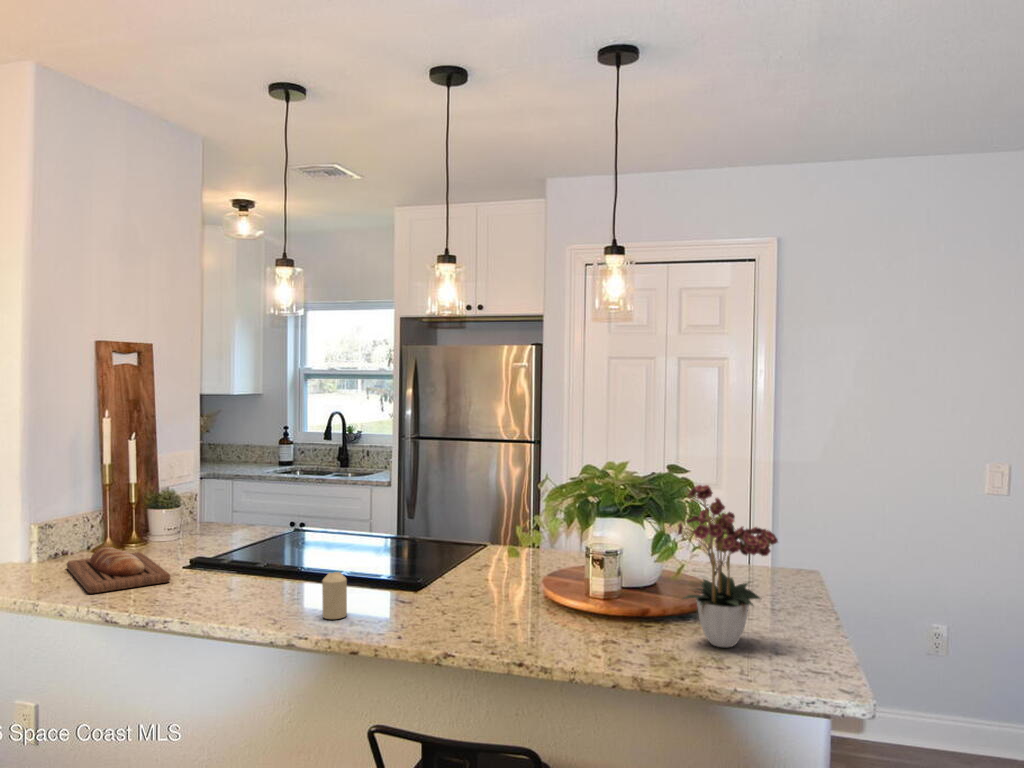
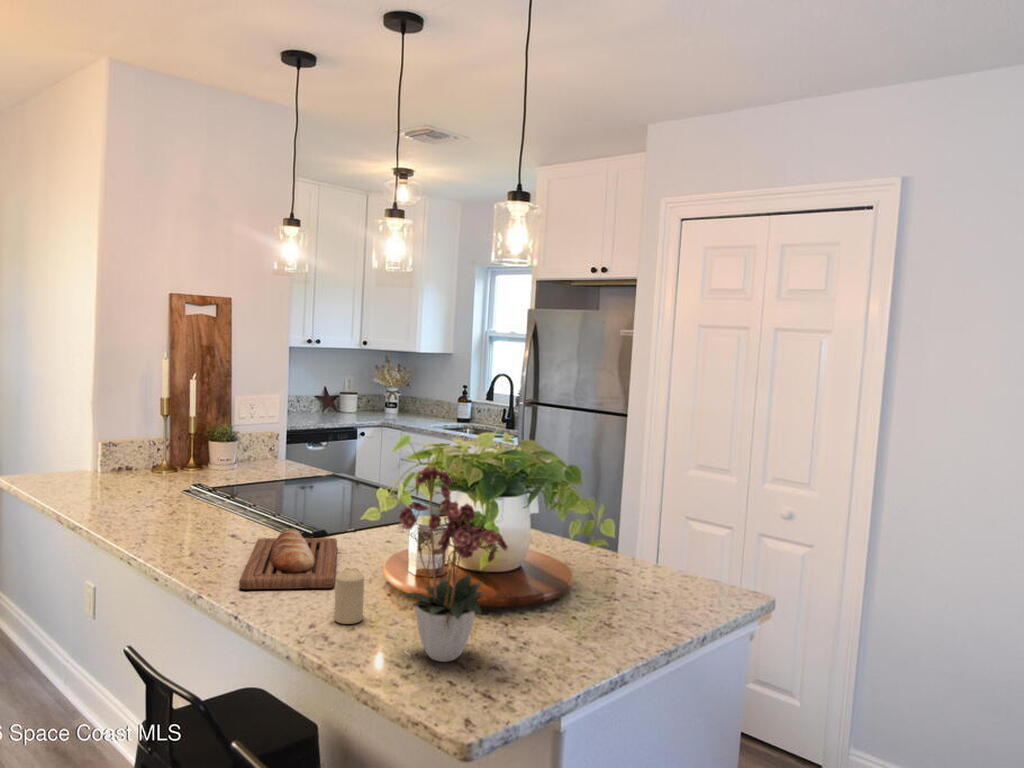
bread loaf: present [67,547,170,593] -> present [239,529,337,589]
candle: present [322,572,347,619] -> present [334,568,364,624]

